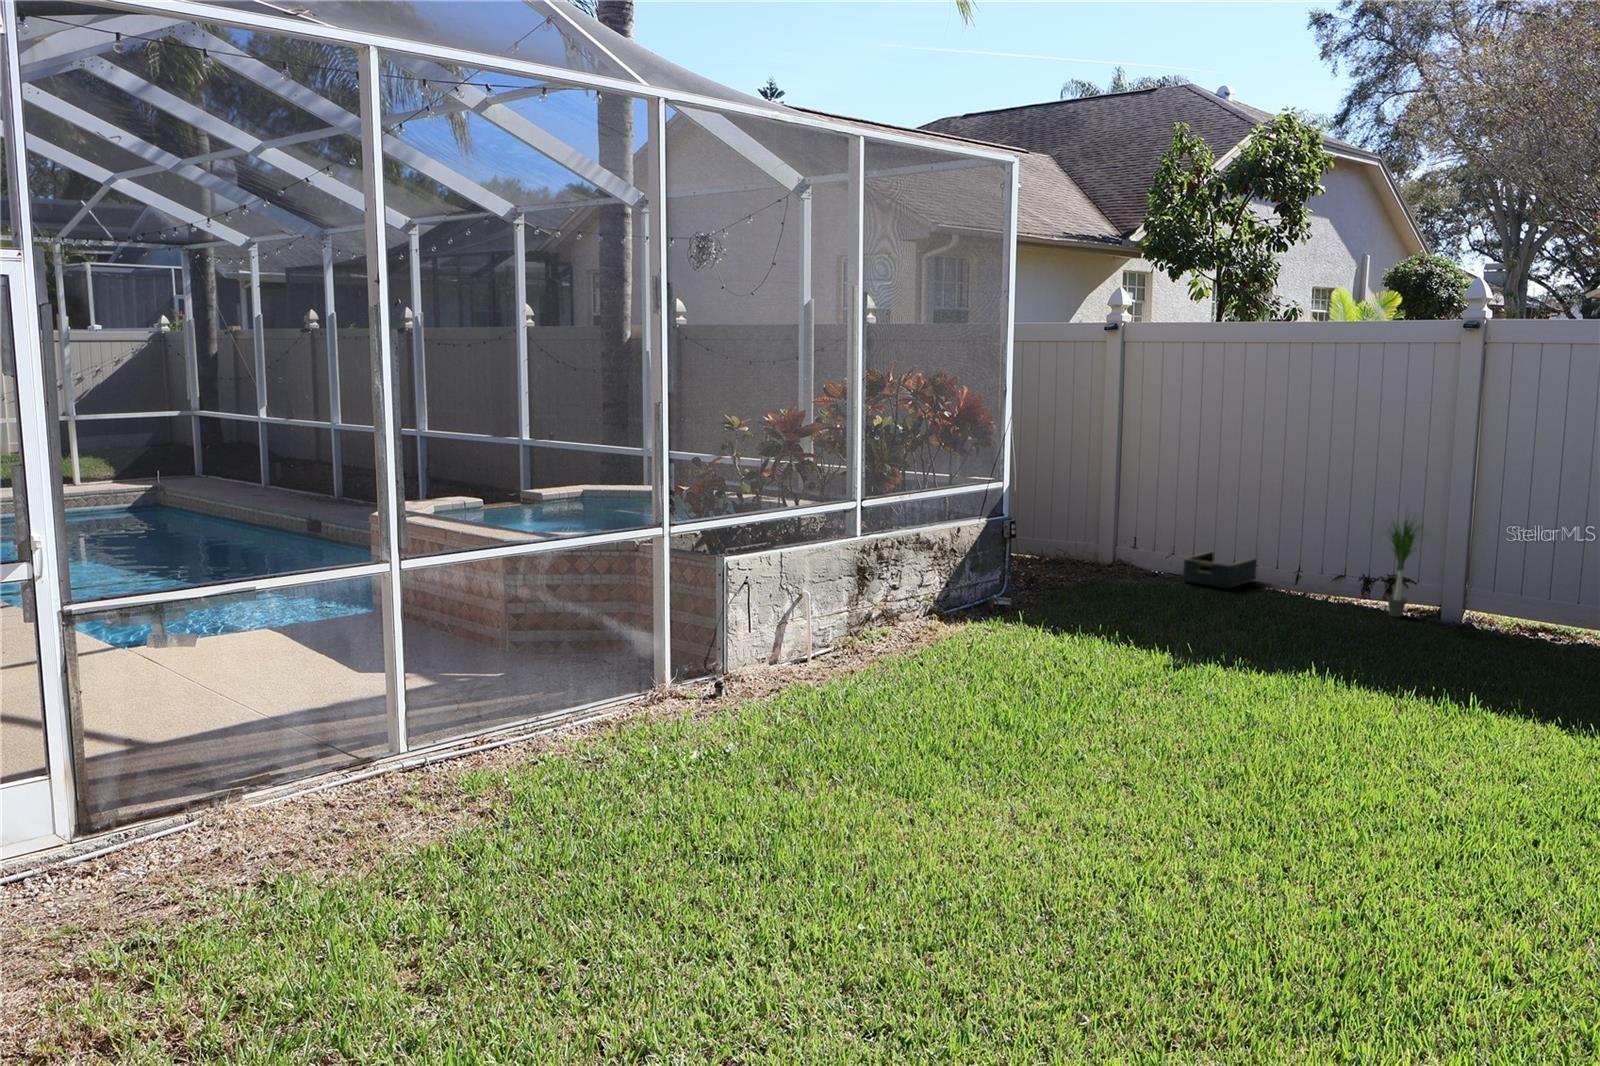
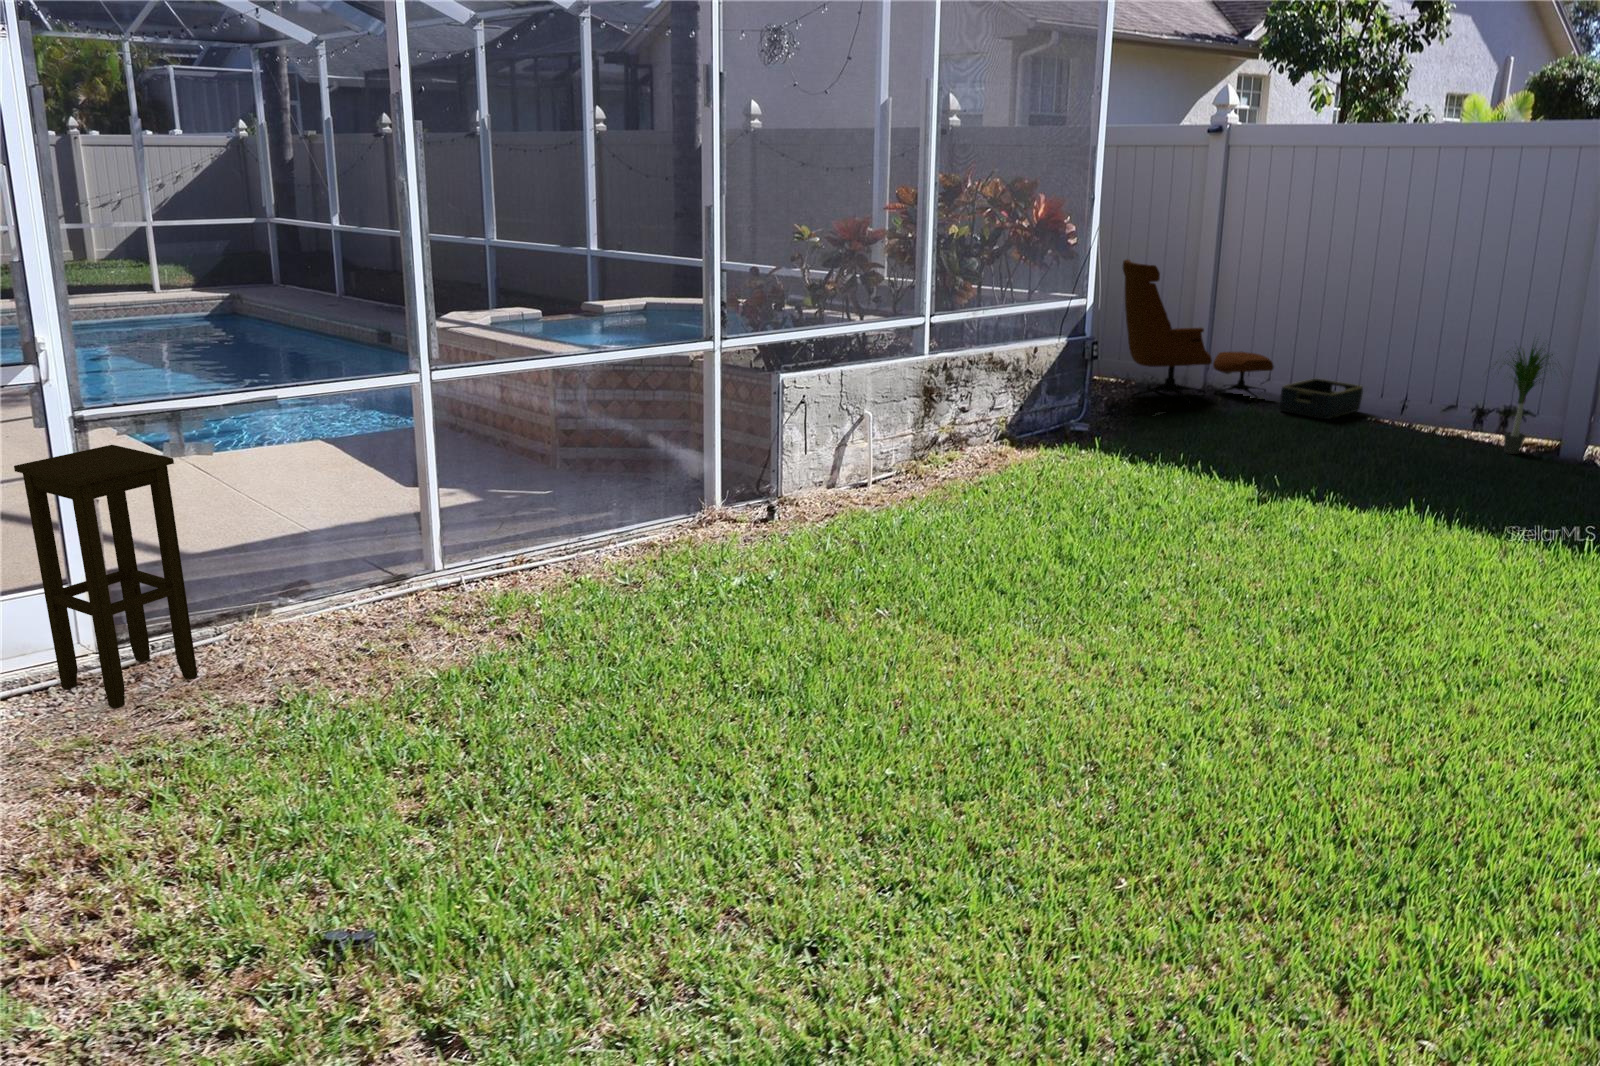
lounge chair: none [1032,445,1175,577] -> present [1123,260,1274,404]
stool: none [10,637,177,896] -> present [14,445,198,708]

